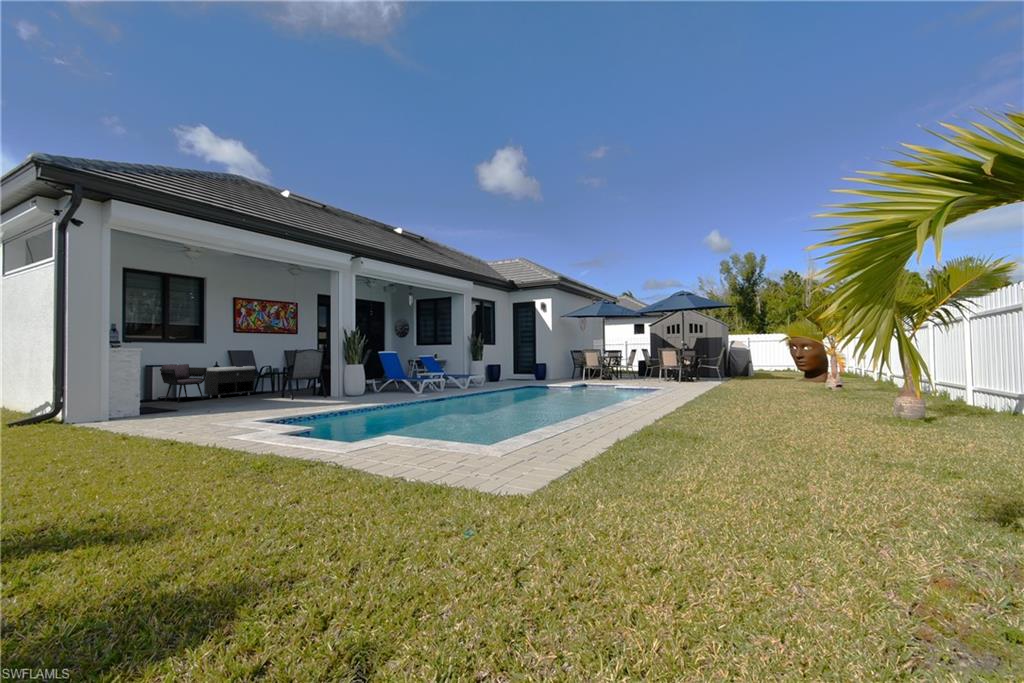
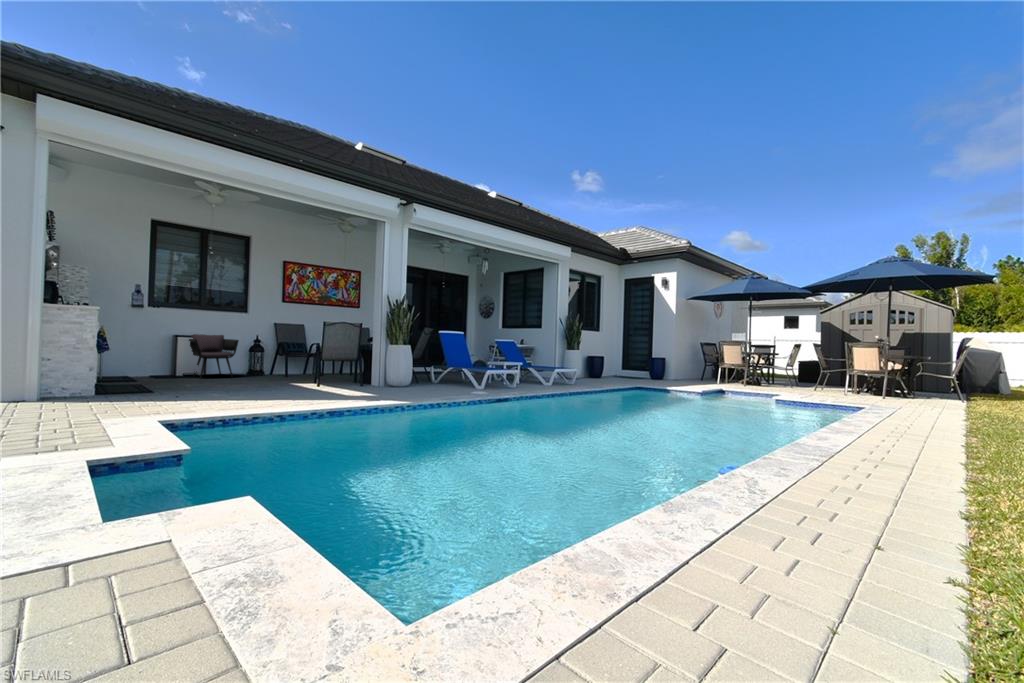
storage bench: present [204,366,255,398] -> none [243,341,300,376]

